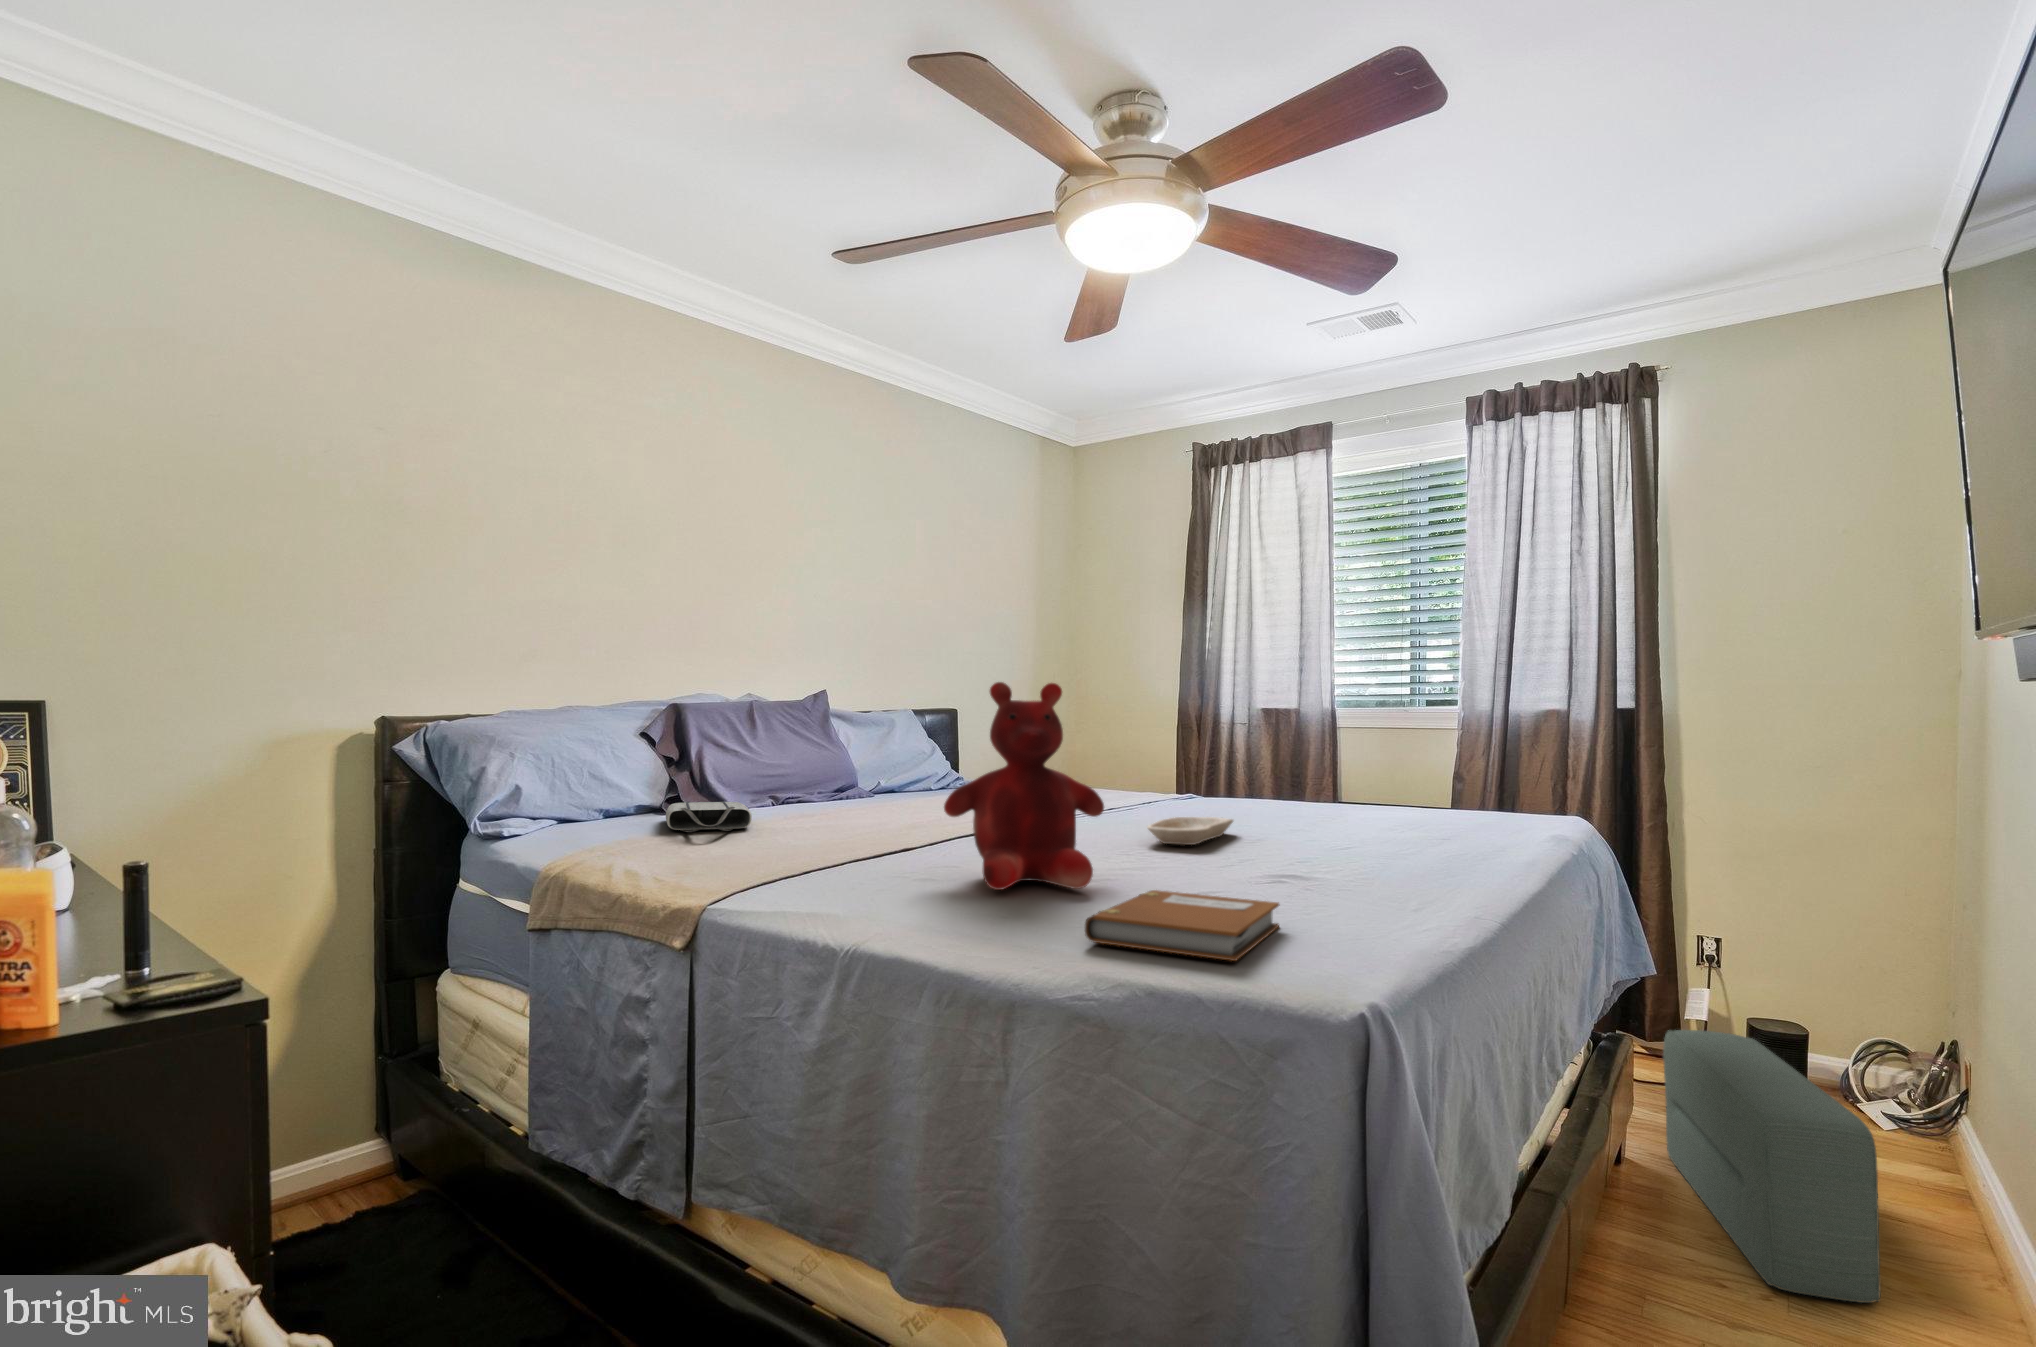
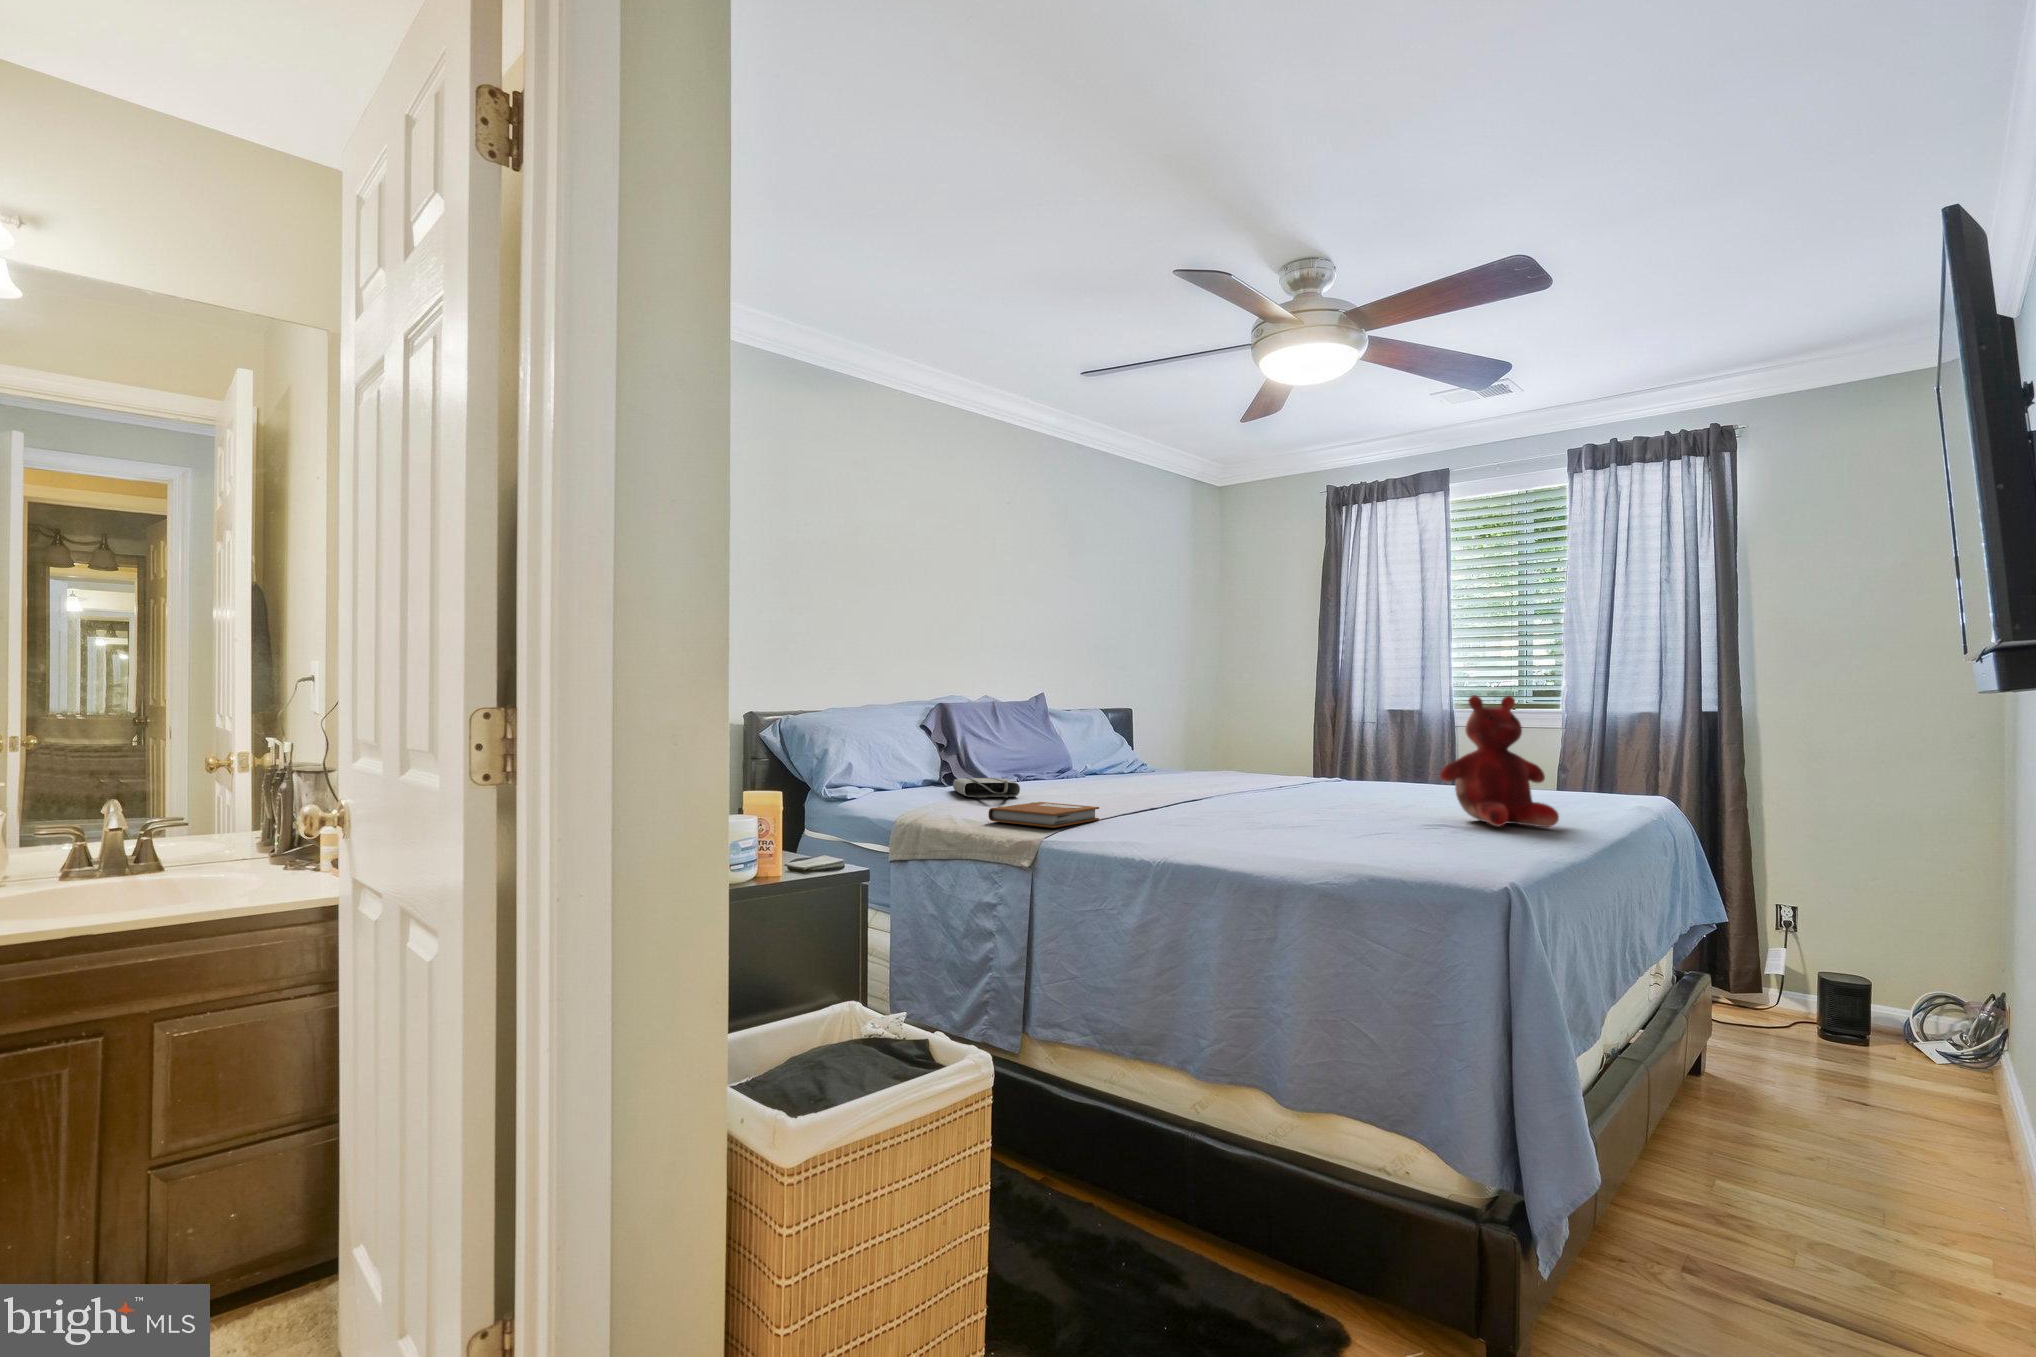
teddy bear: present [944,682,1104,890] -> present [1440,695,1559,827]
tray: present [1147,817,1233,845] -> none [1320,793,1384,813]
notebook: present [1085,890,1279,961] -> present [988,802,1099,828]
pouf: present [1663,1030,1880,1303] -> none [1738,970,1909,1168]

